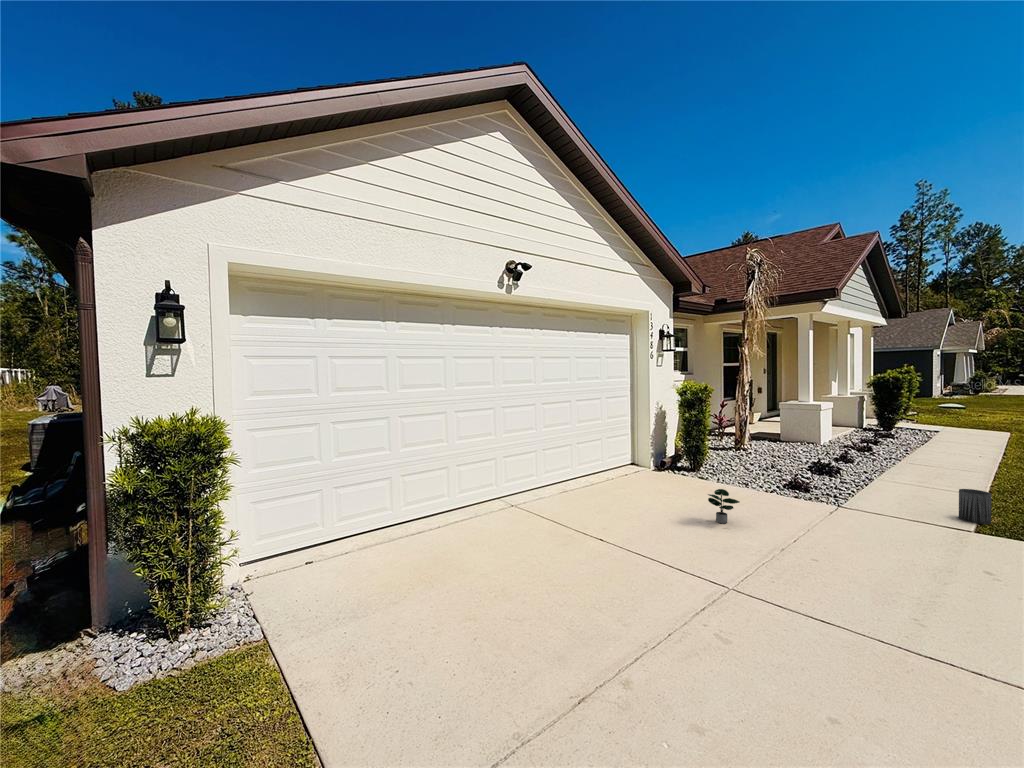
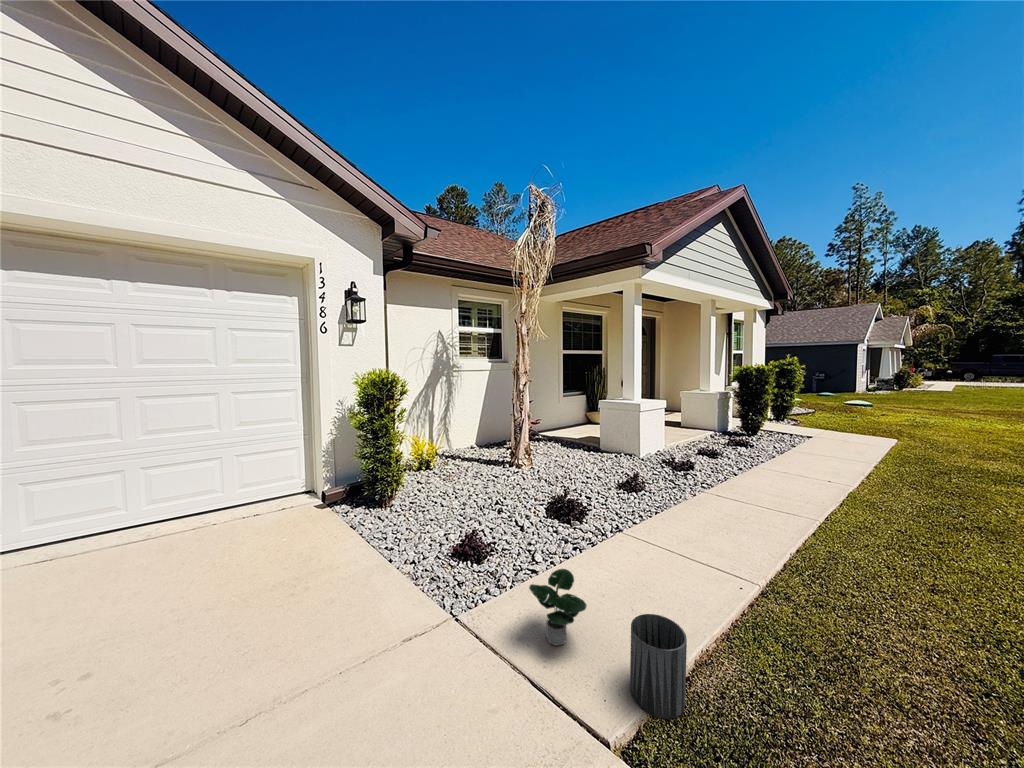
potted plant: present [708,489,740,524] -> present [529,569,587,646]

